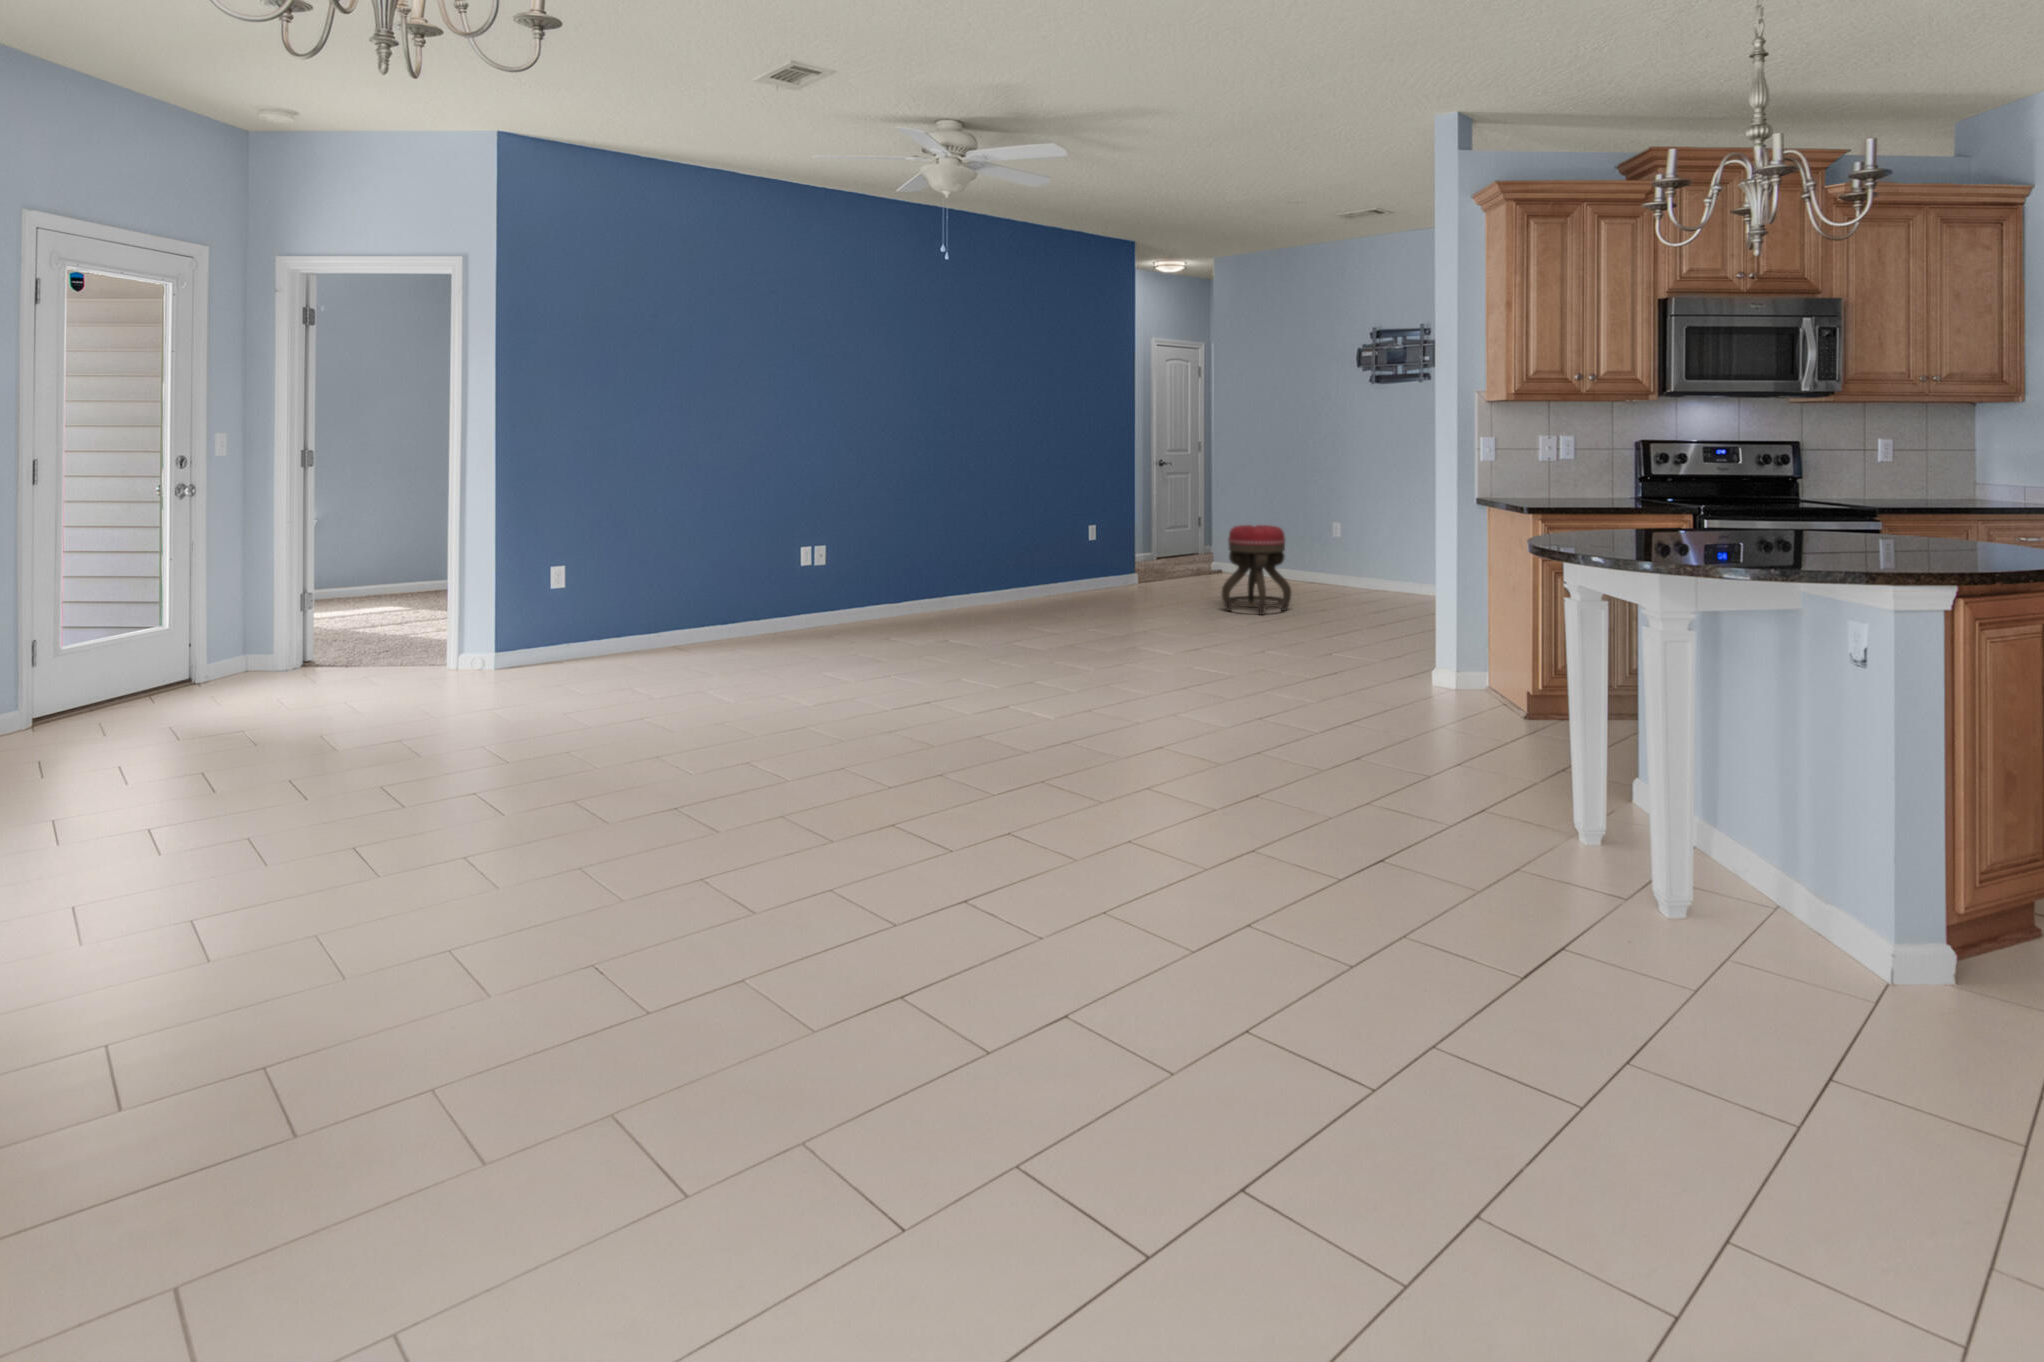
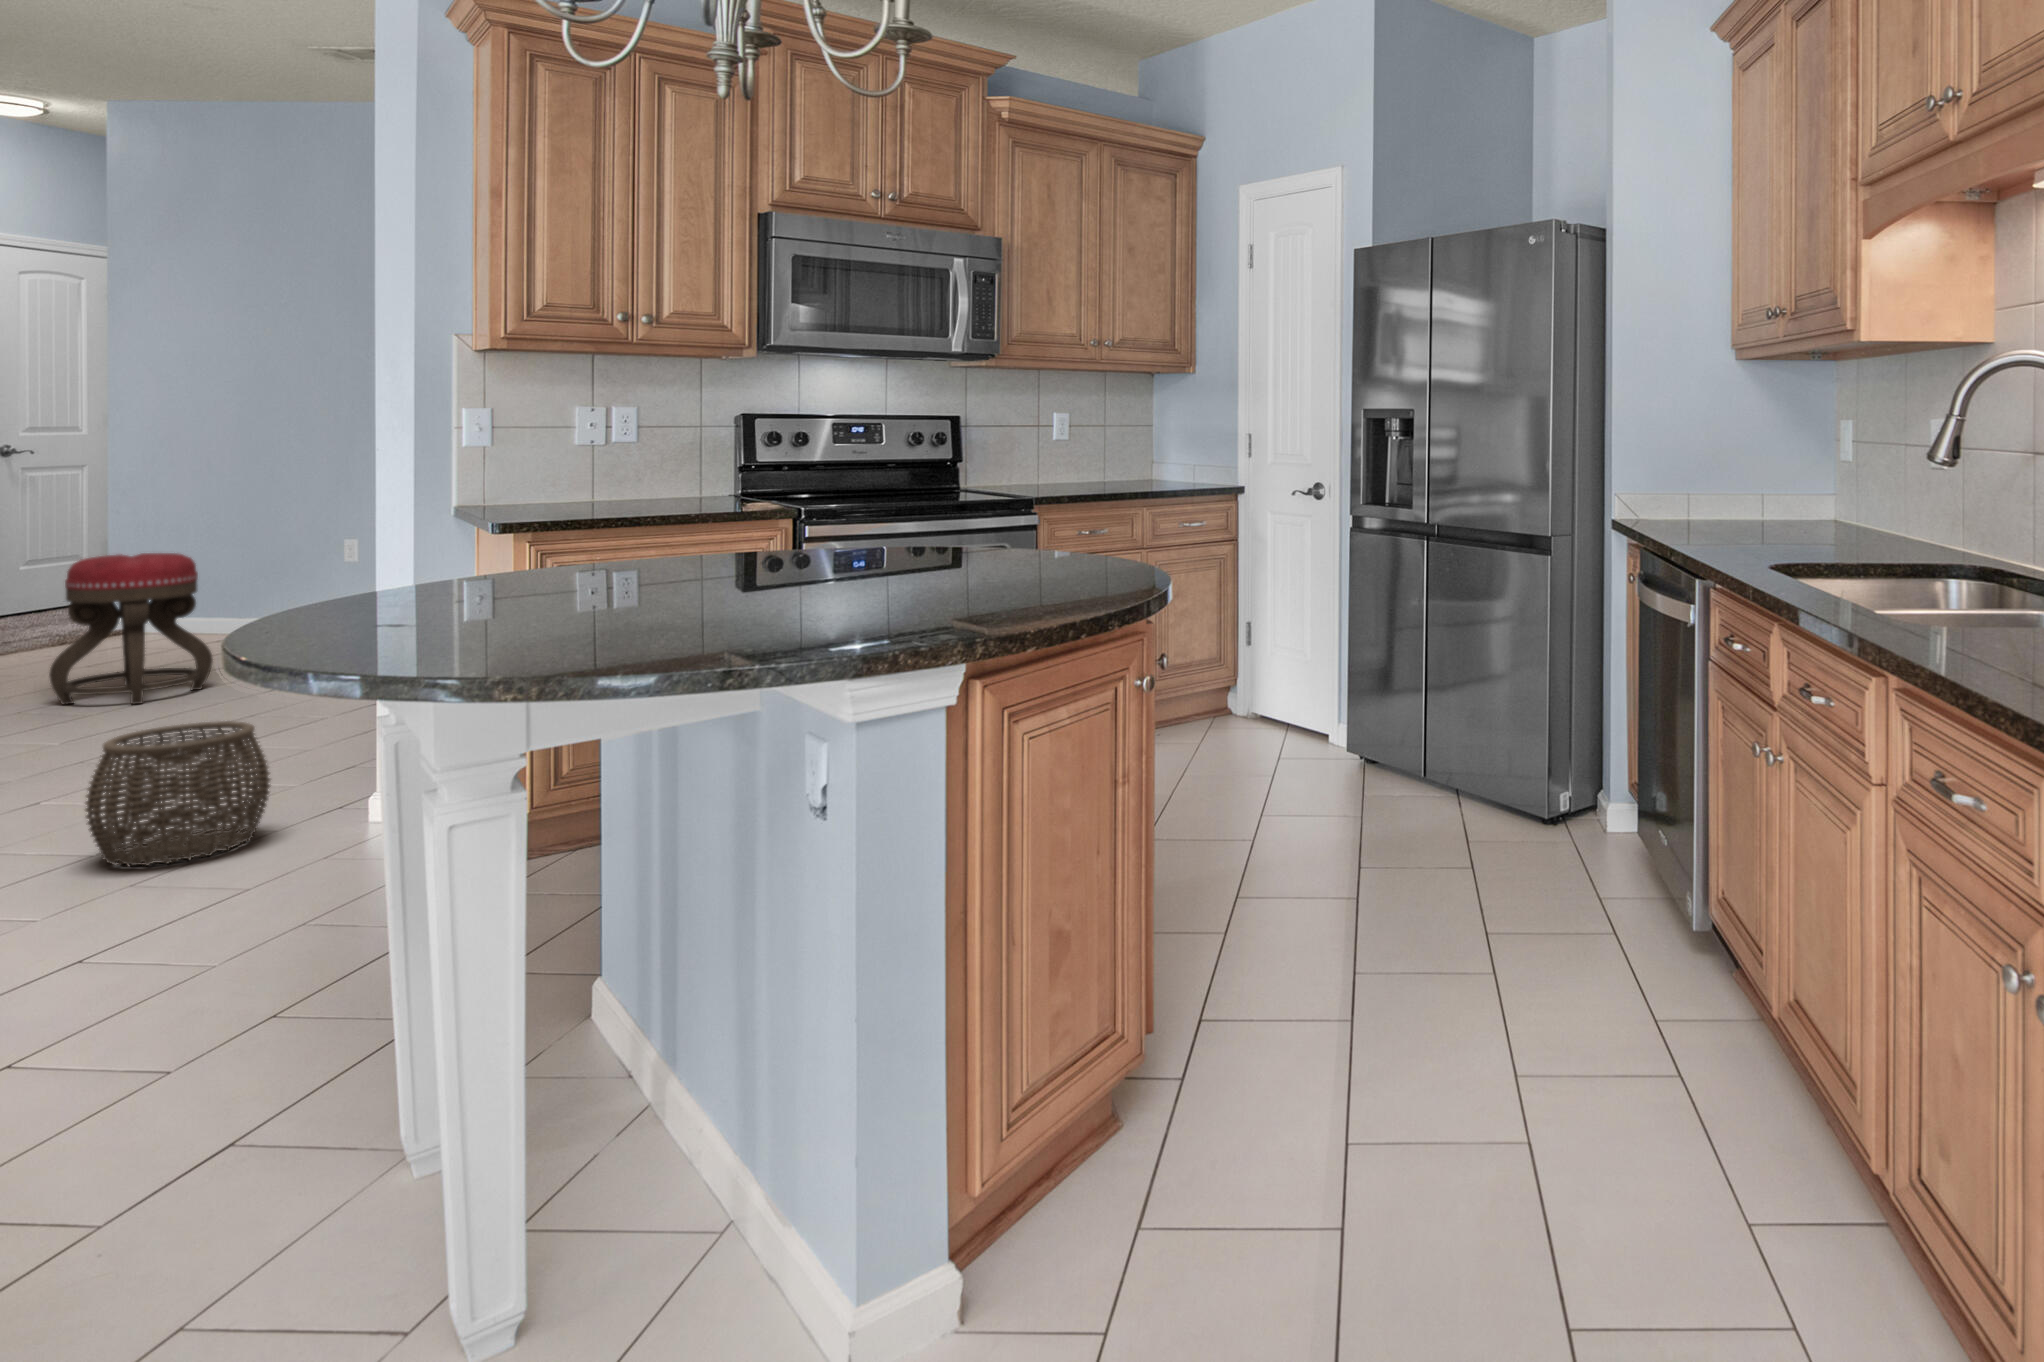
woven basket: none [1313,619,1392,695] -> present [85,721,270,867]

